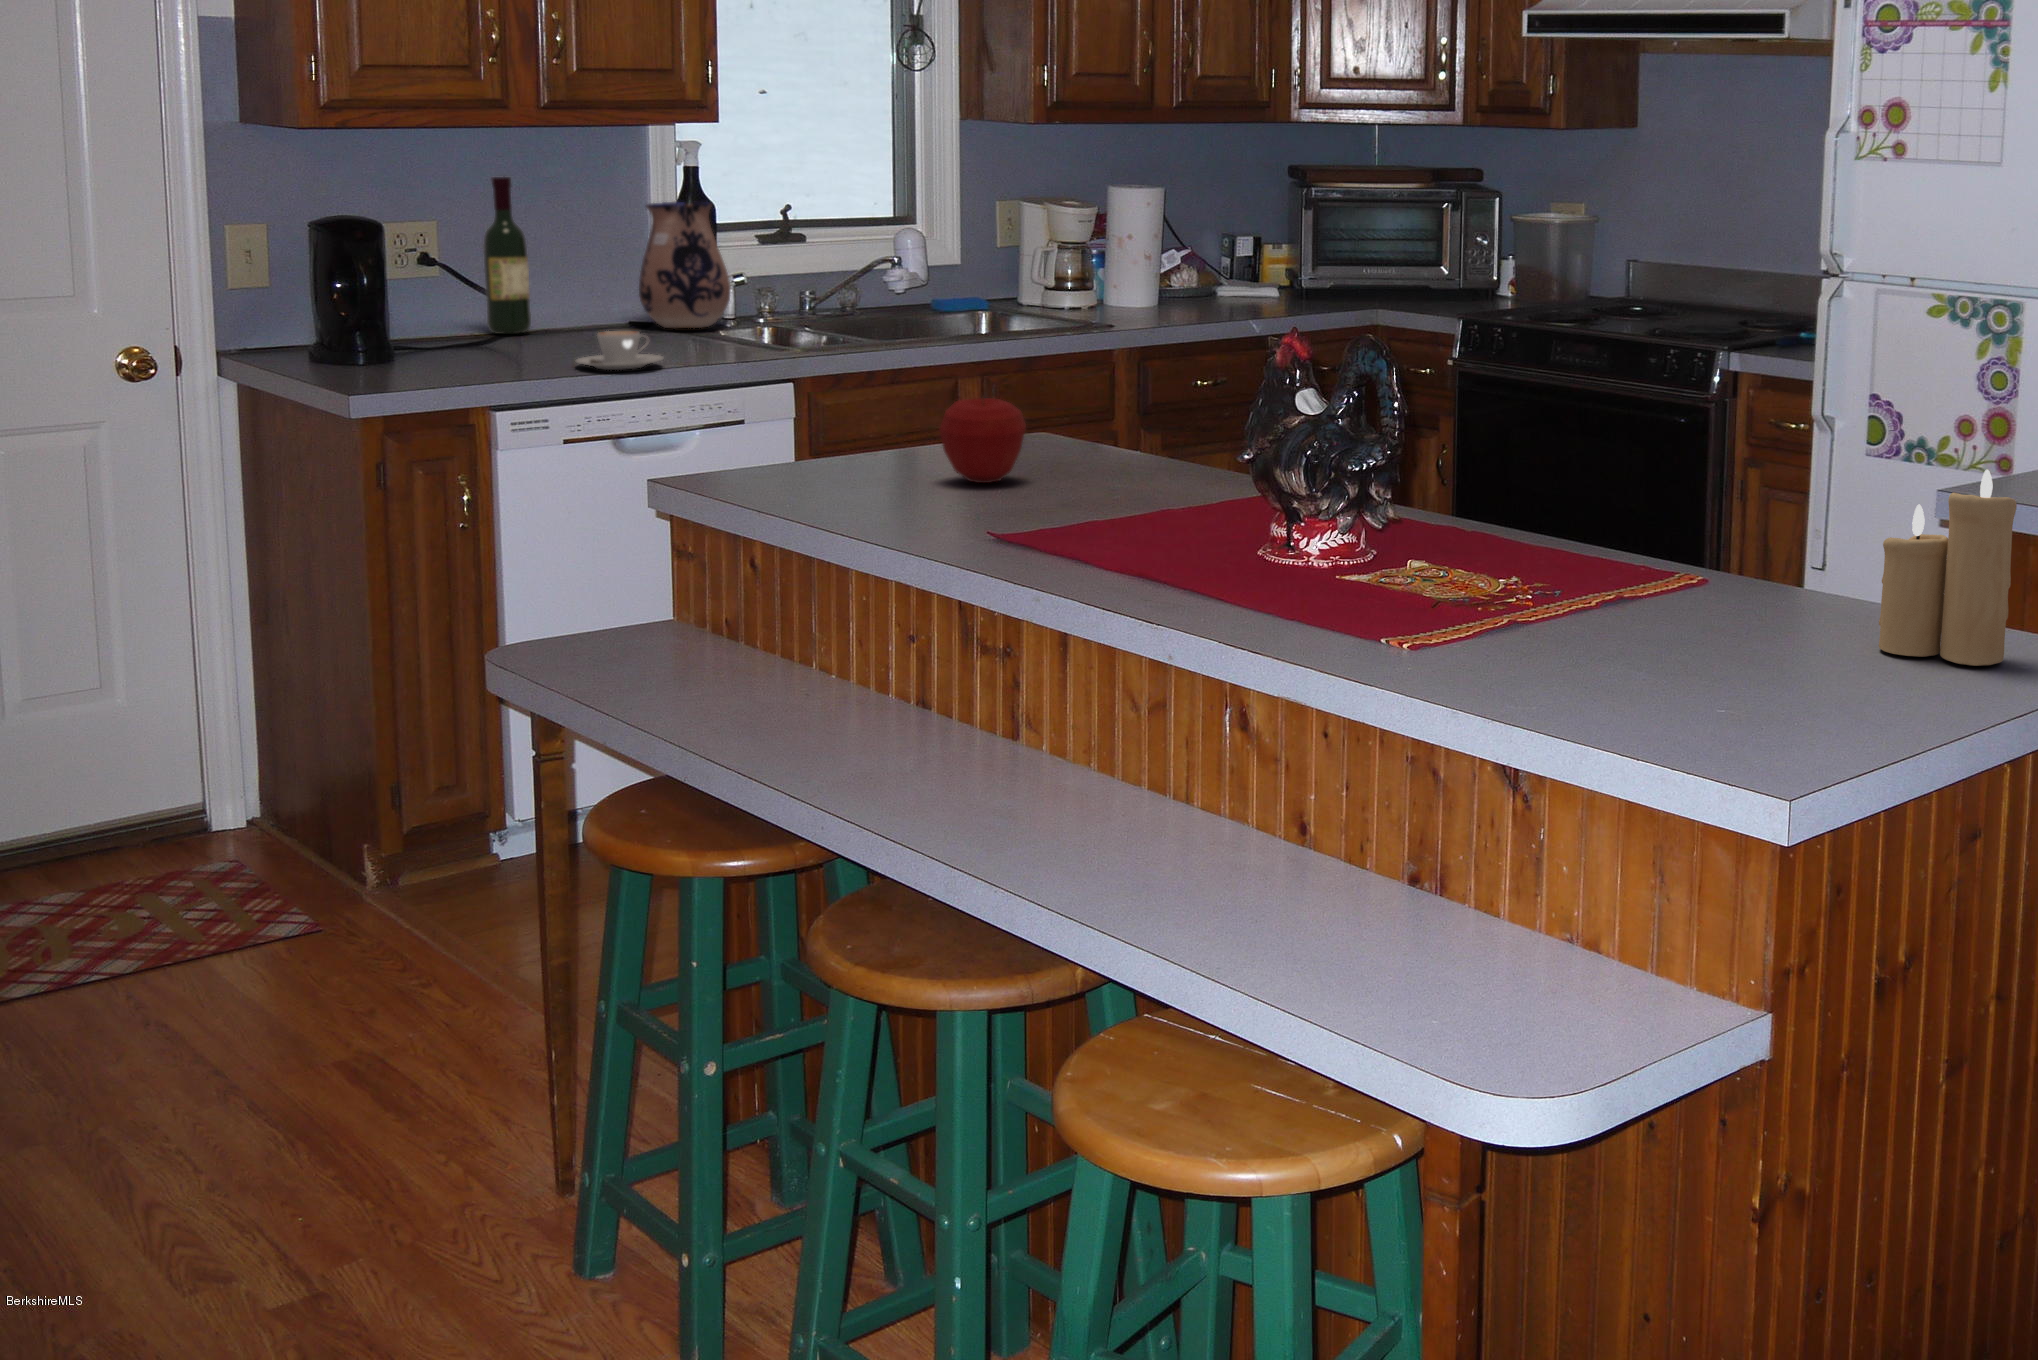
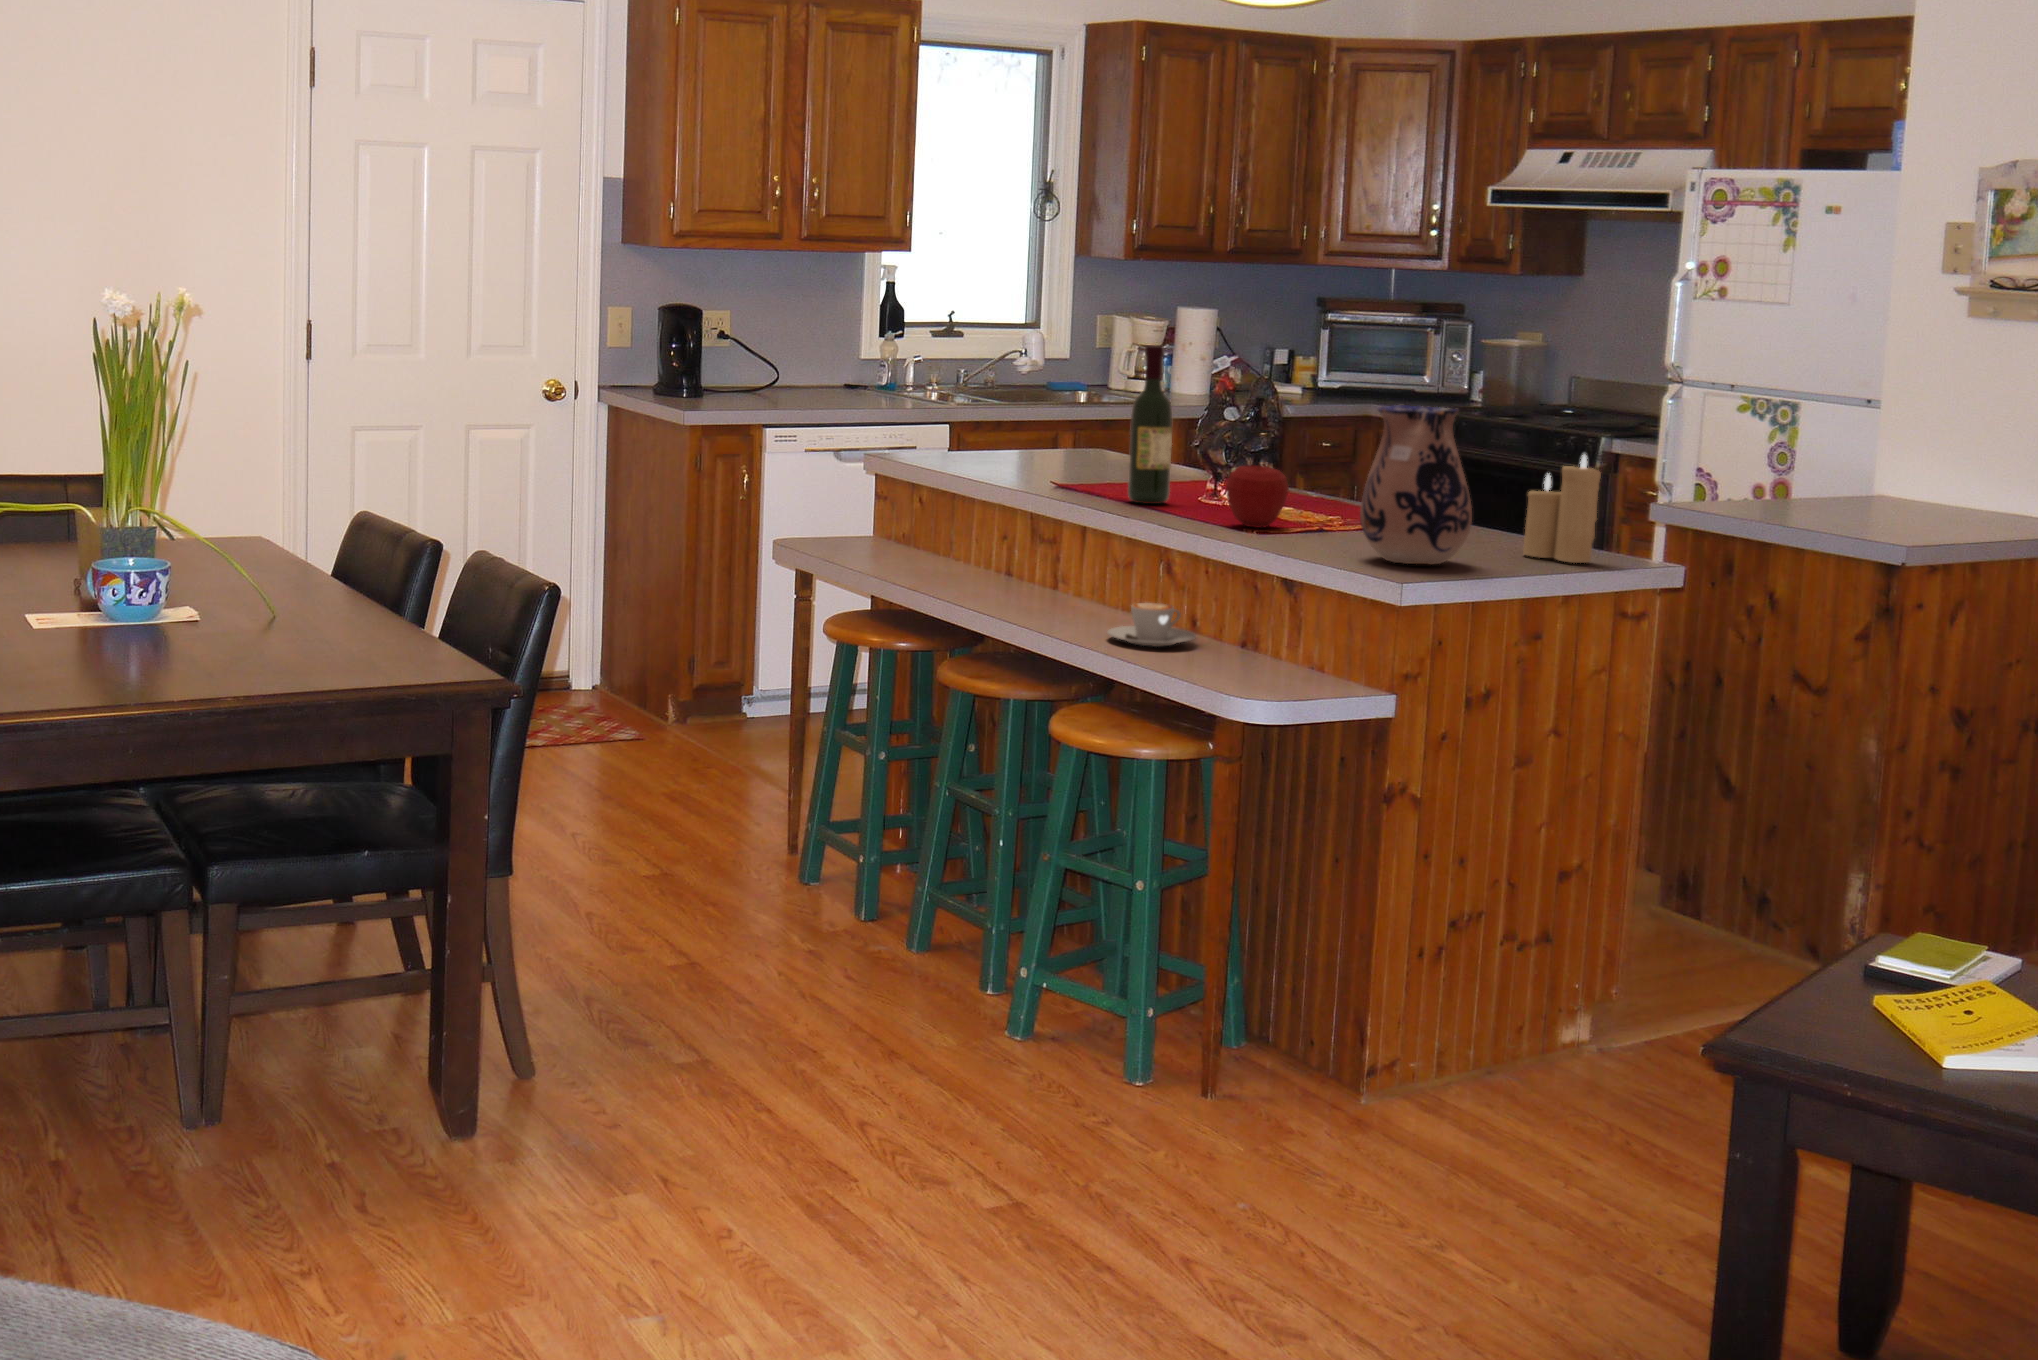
wine bottle: present [483,176,531,334] -> present [1128,345,1172,504]
ceramic pitcher: present [639,202,731,329] -> present [1360,404,1472,564]
coffee cup: present [576,331,663,370] -> present [1107,603,1196,647]
apple: present [940,398,1026,483] -> present [1226,465,1289,528]

